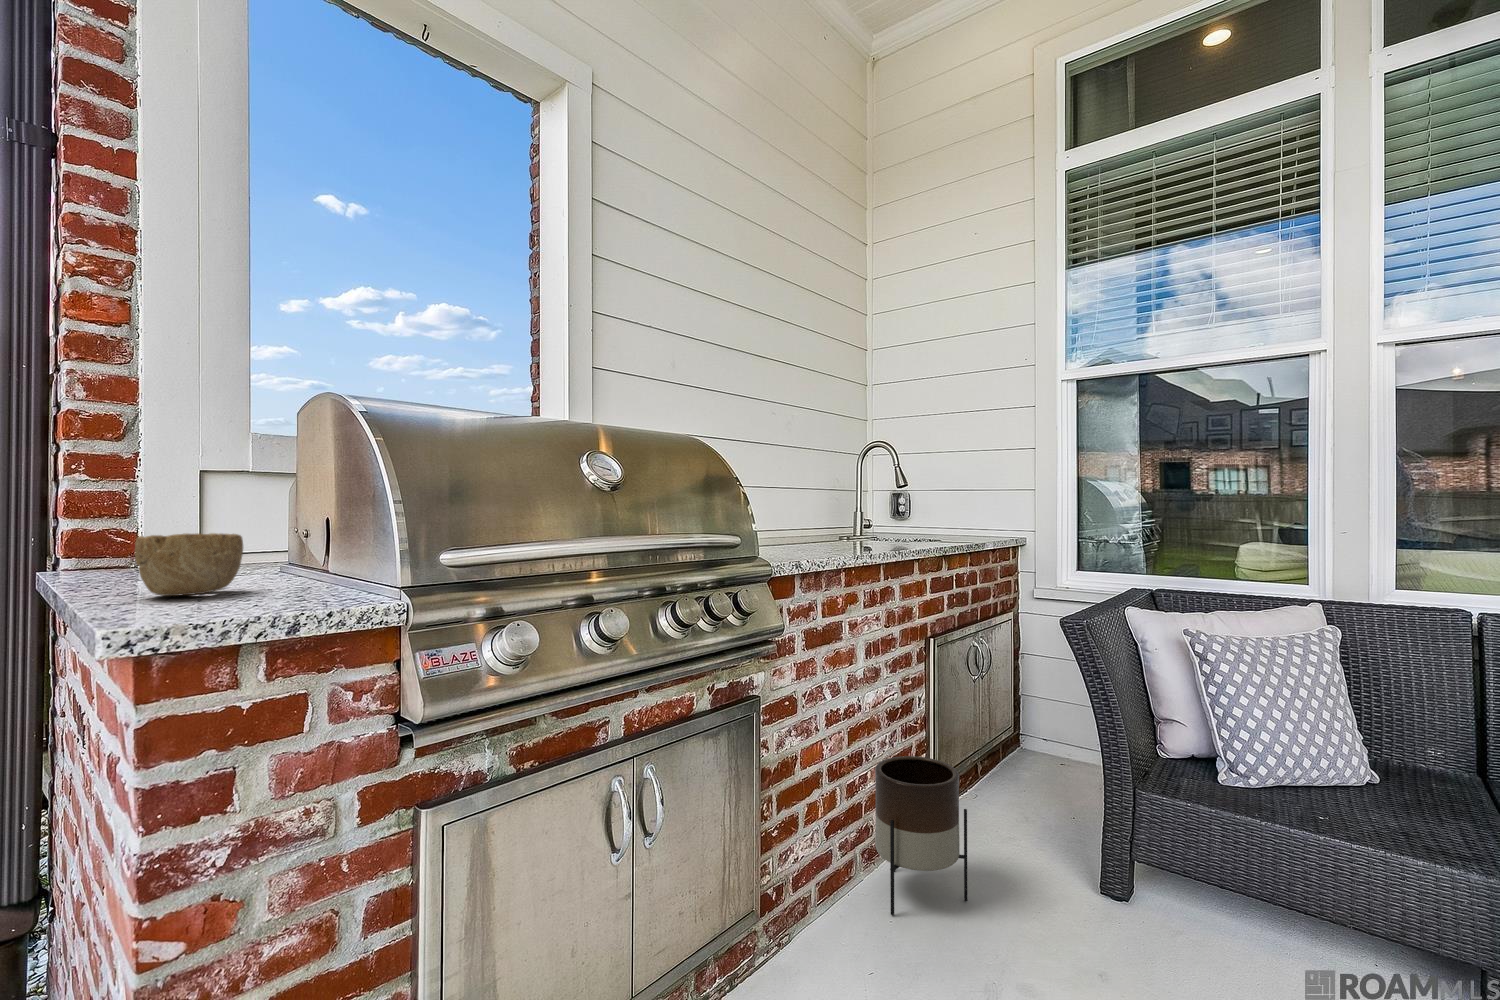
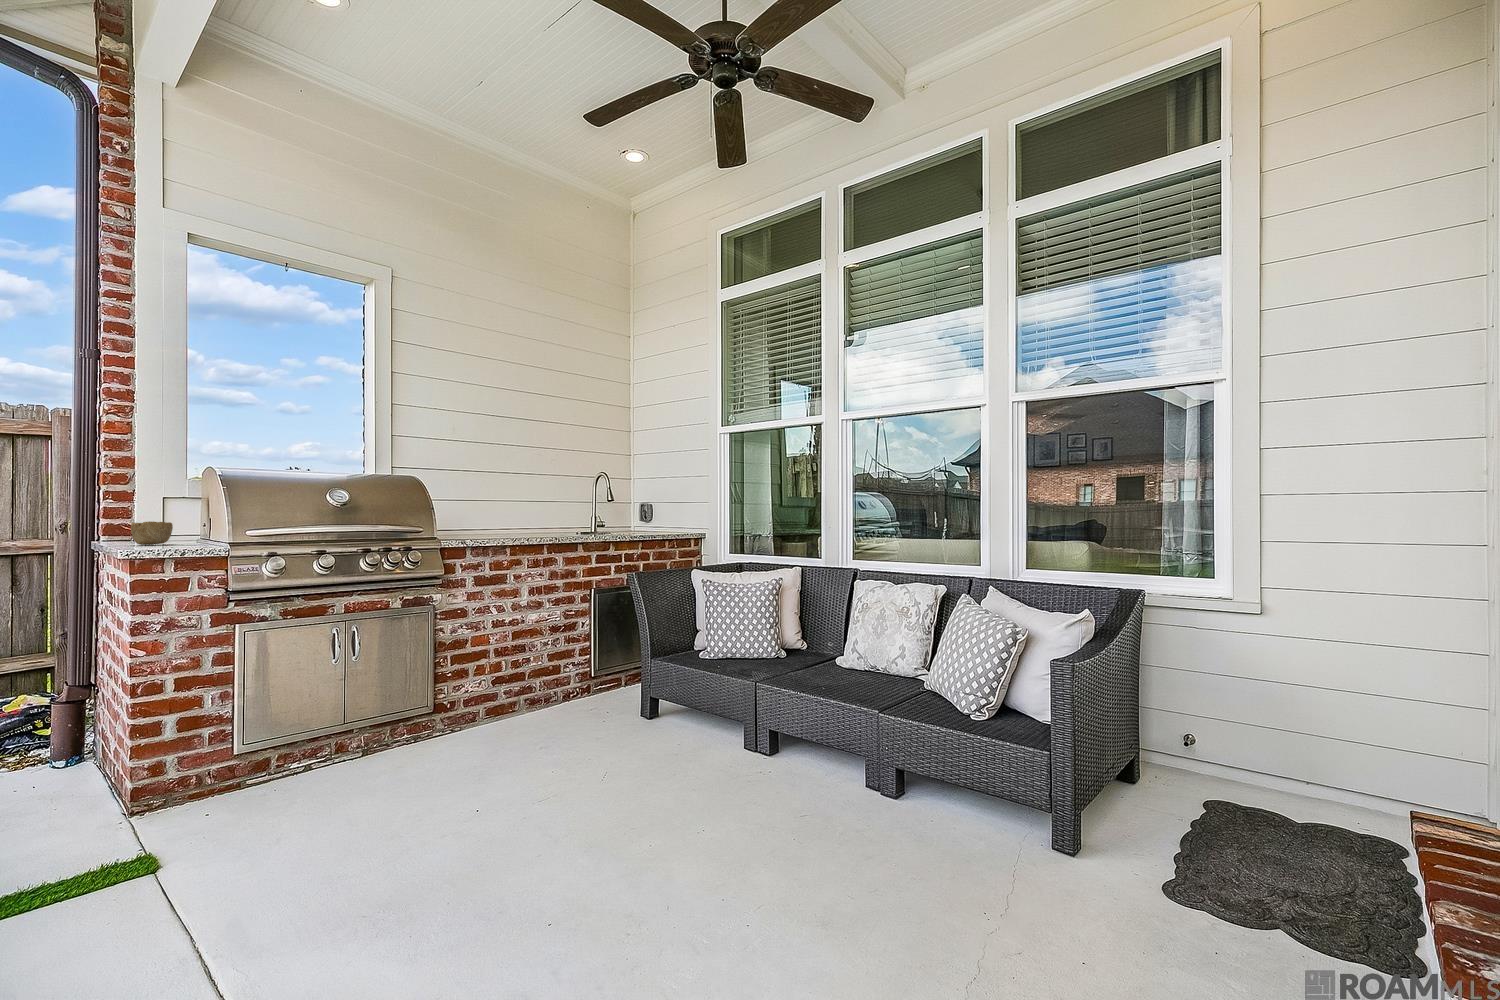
planter: present [875,756,967,915] -> none [524,648,571,724]

